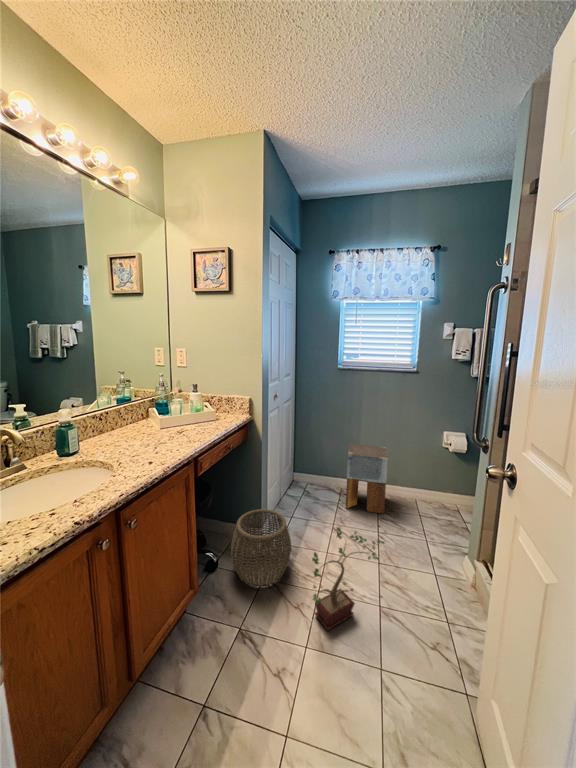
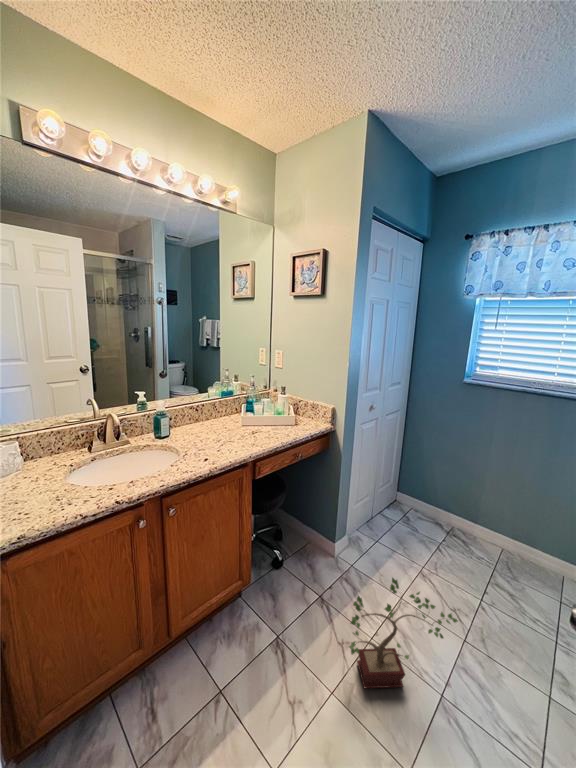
stool: present [346,444,388,514] -> none [448,476,520,577]
woven basket: present [231,509,291,586] -> none [293,523,356,606]

